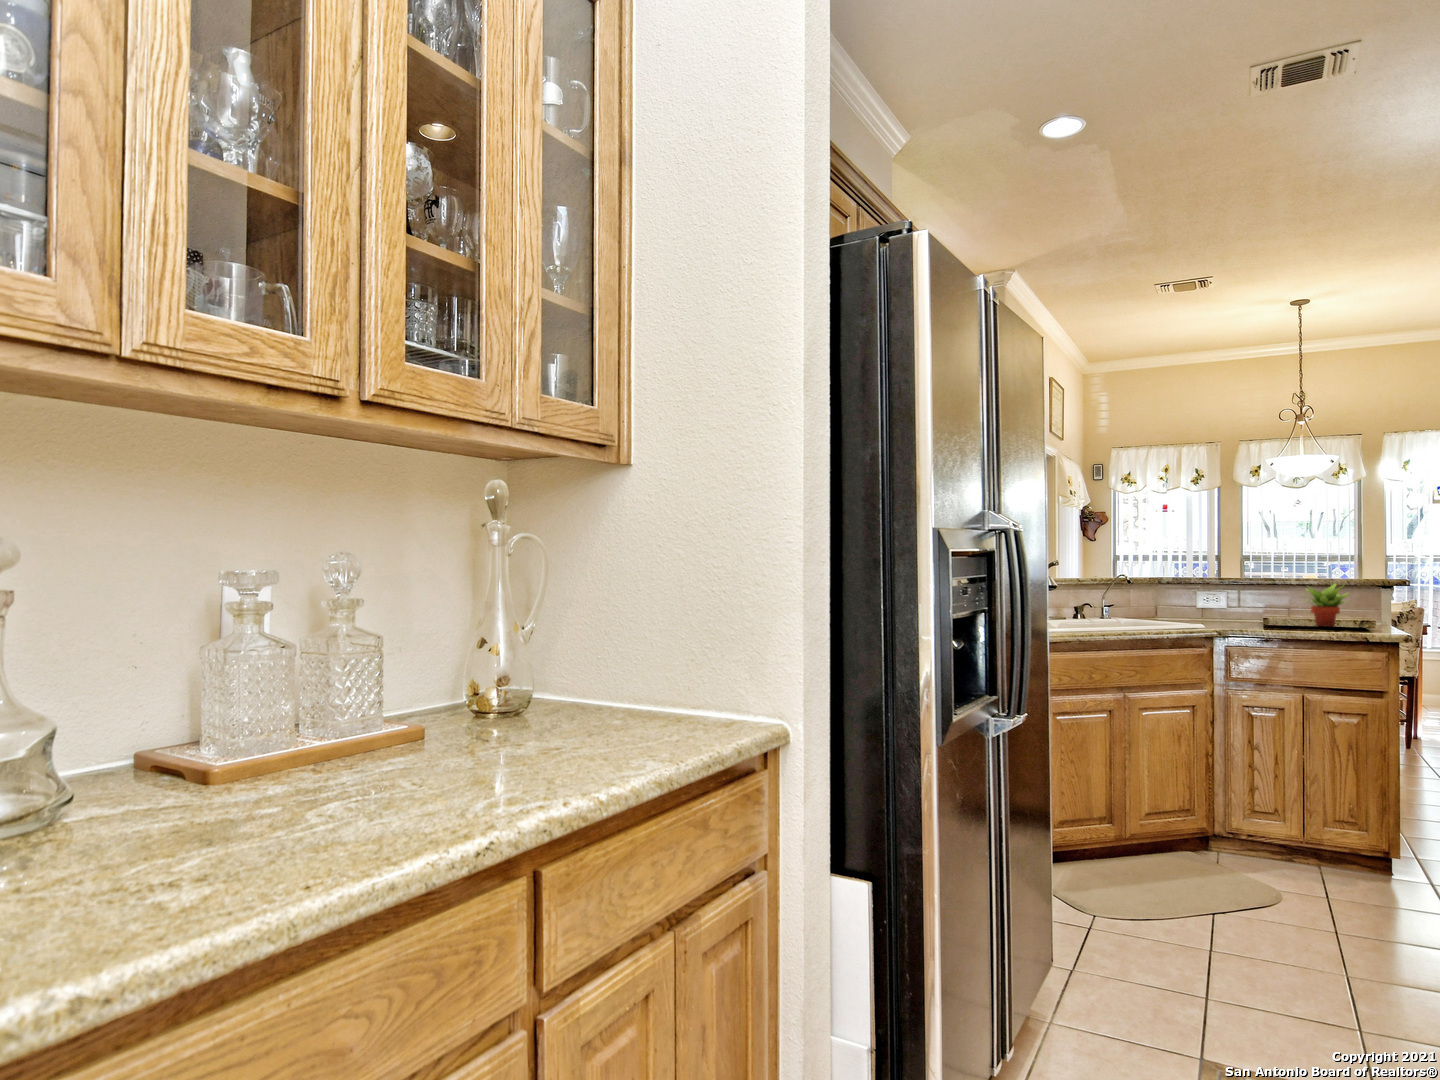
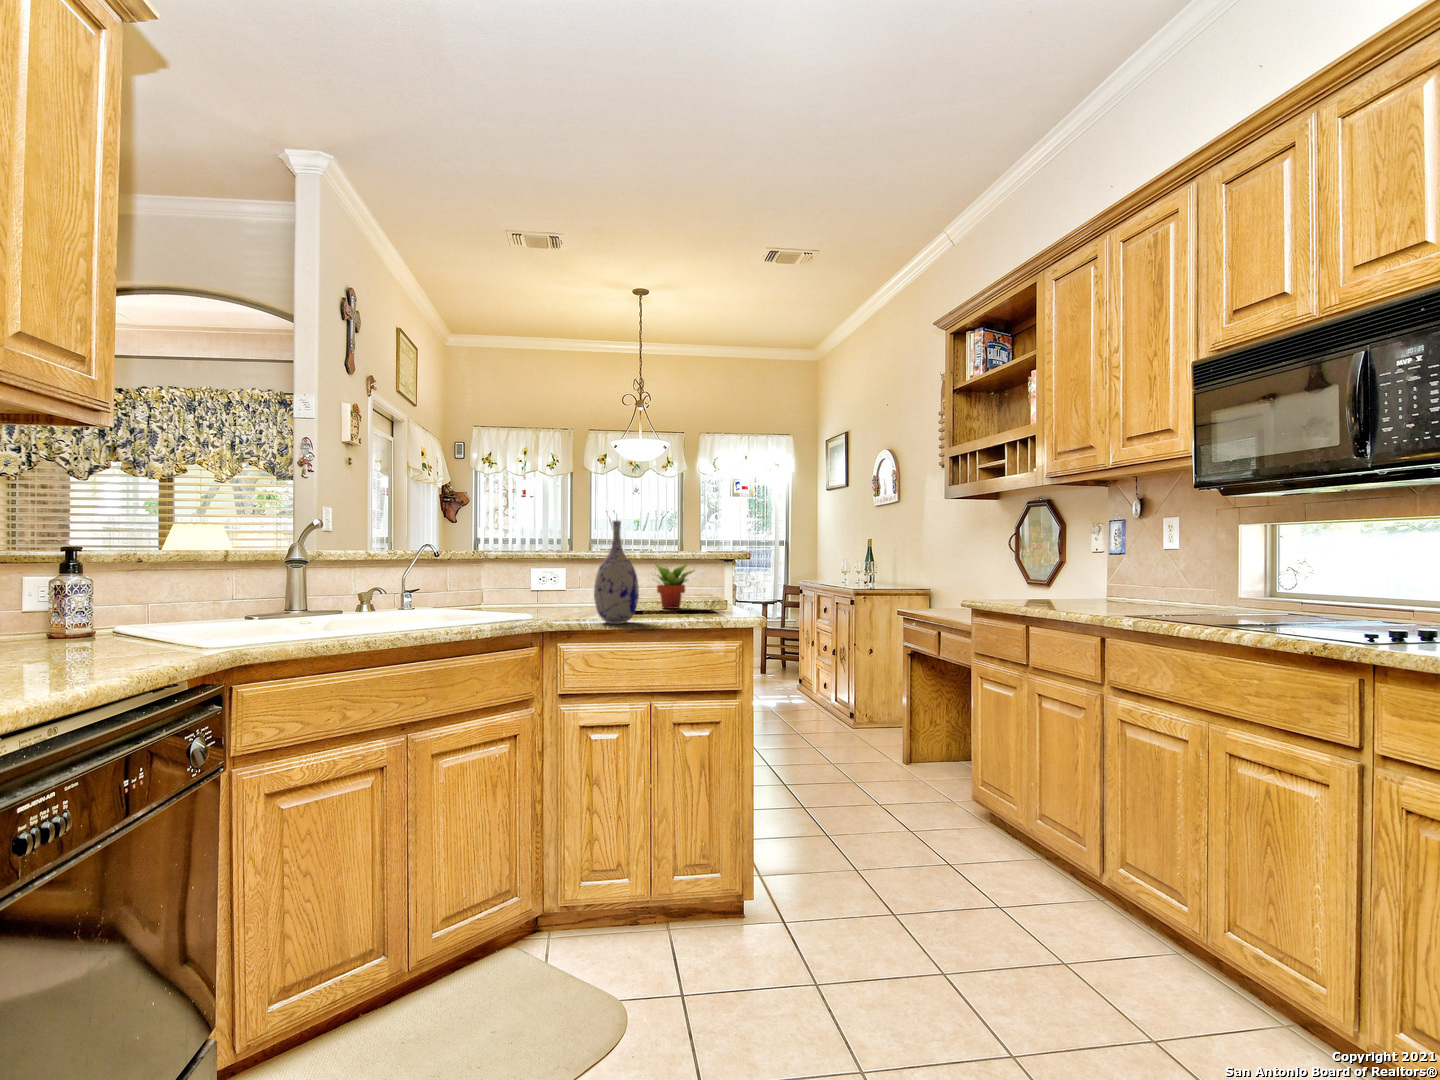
vase: none [1251,558,1290,634] -> present [594,521,639,623]

